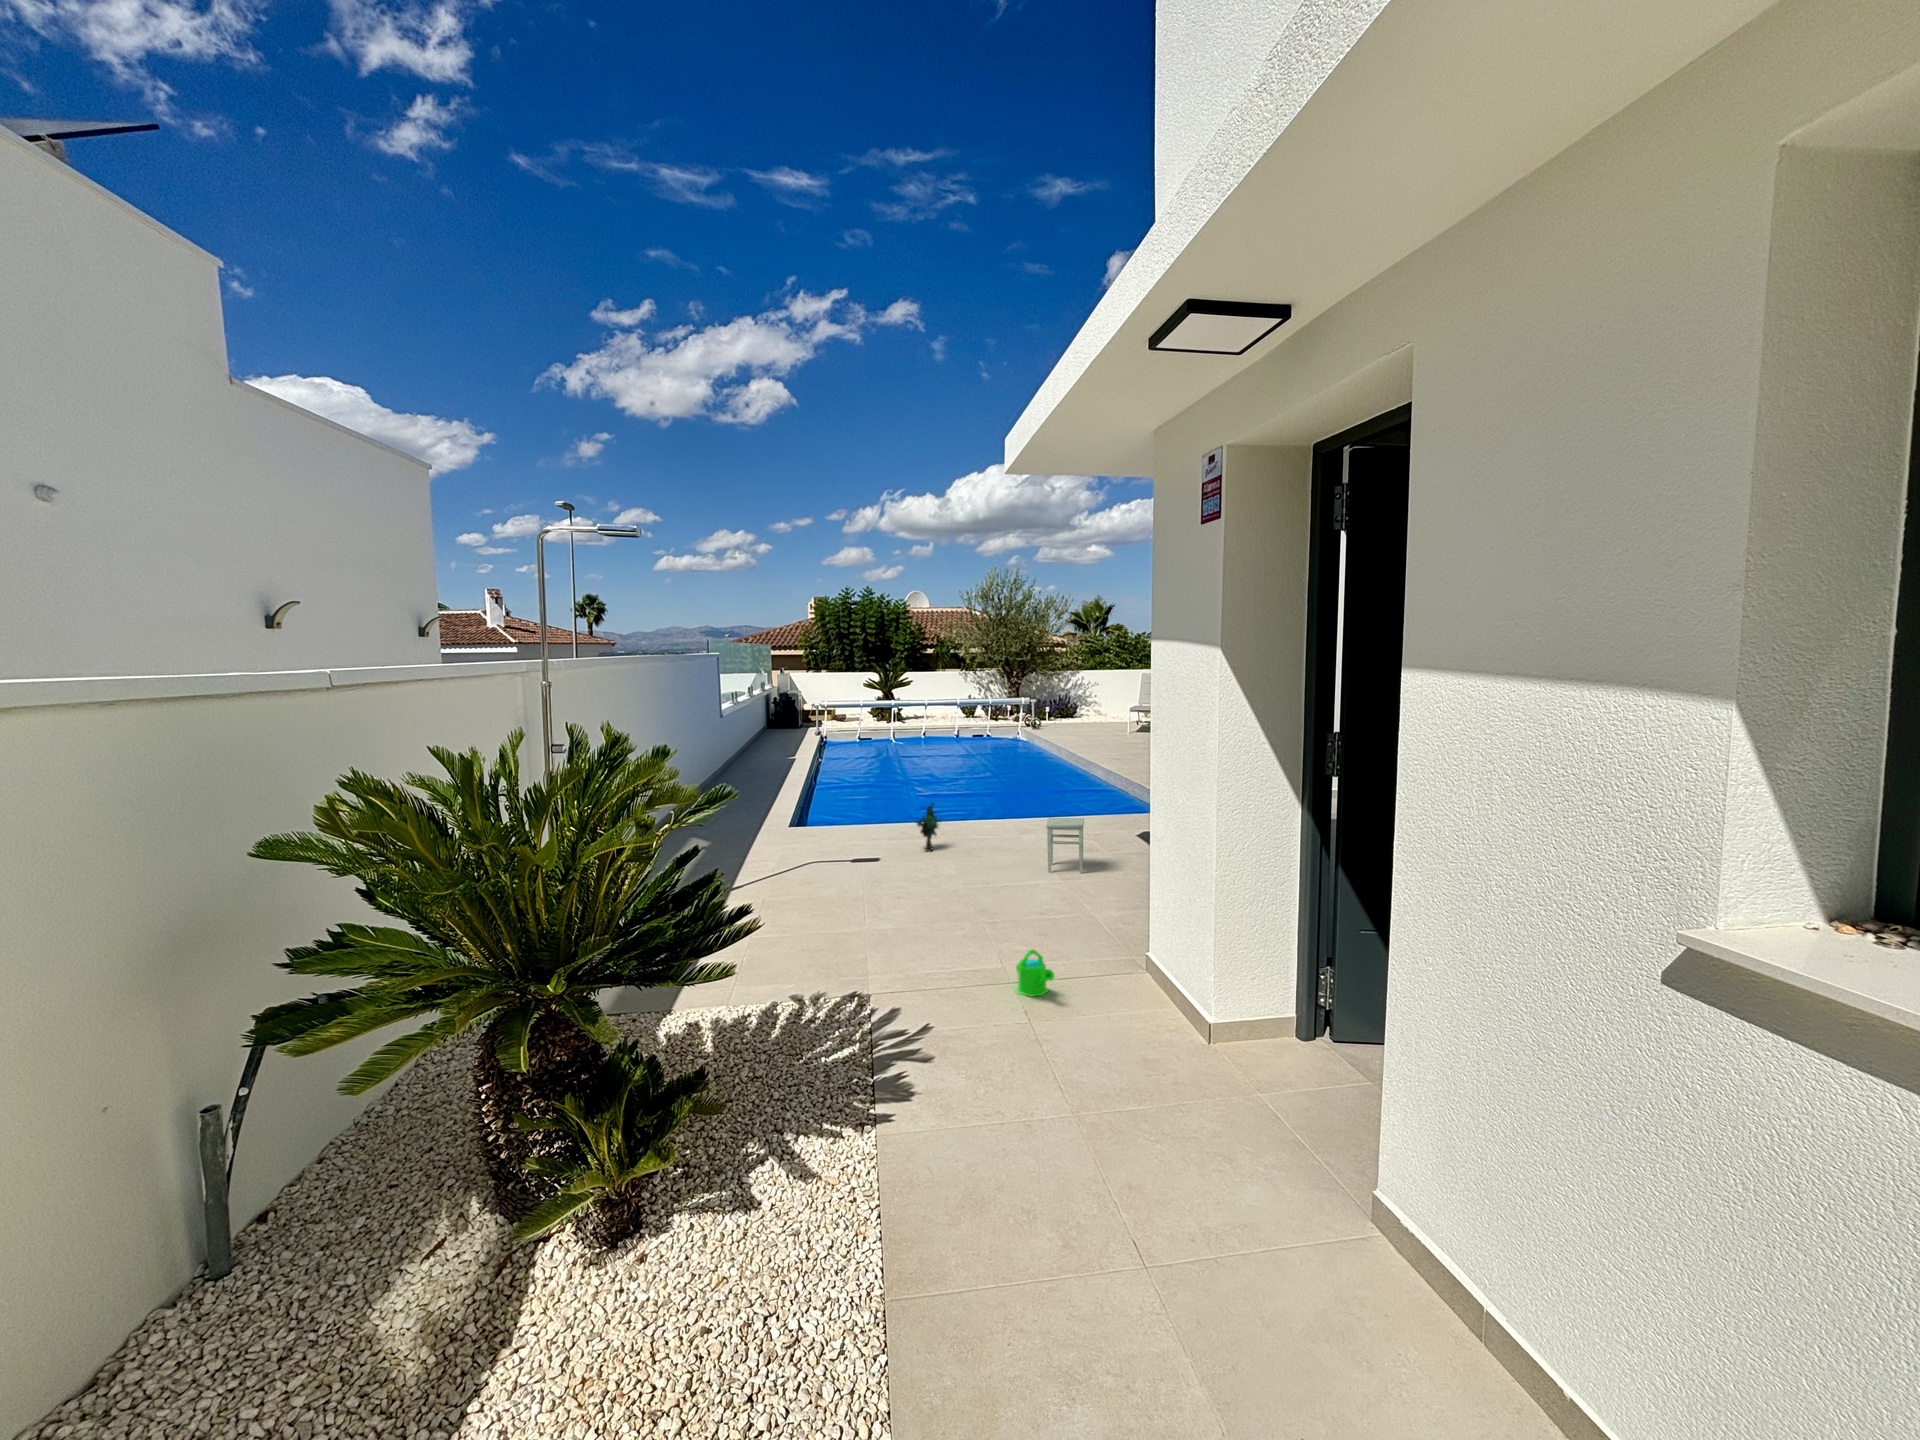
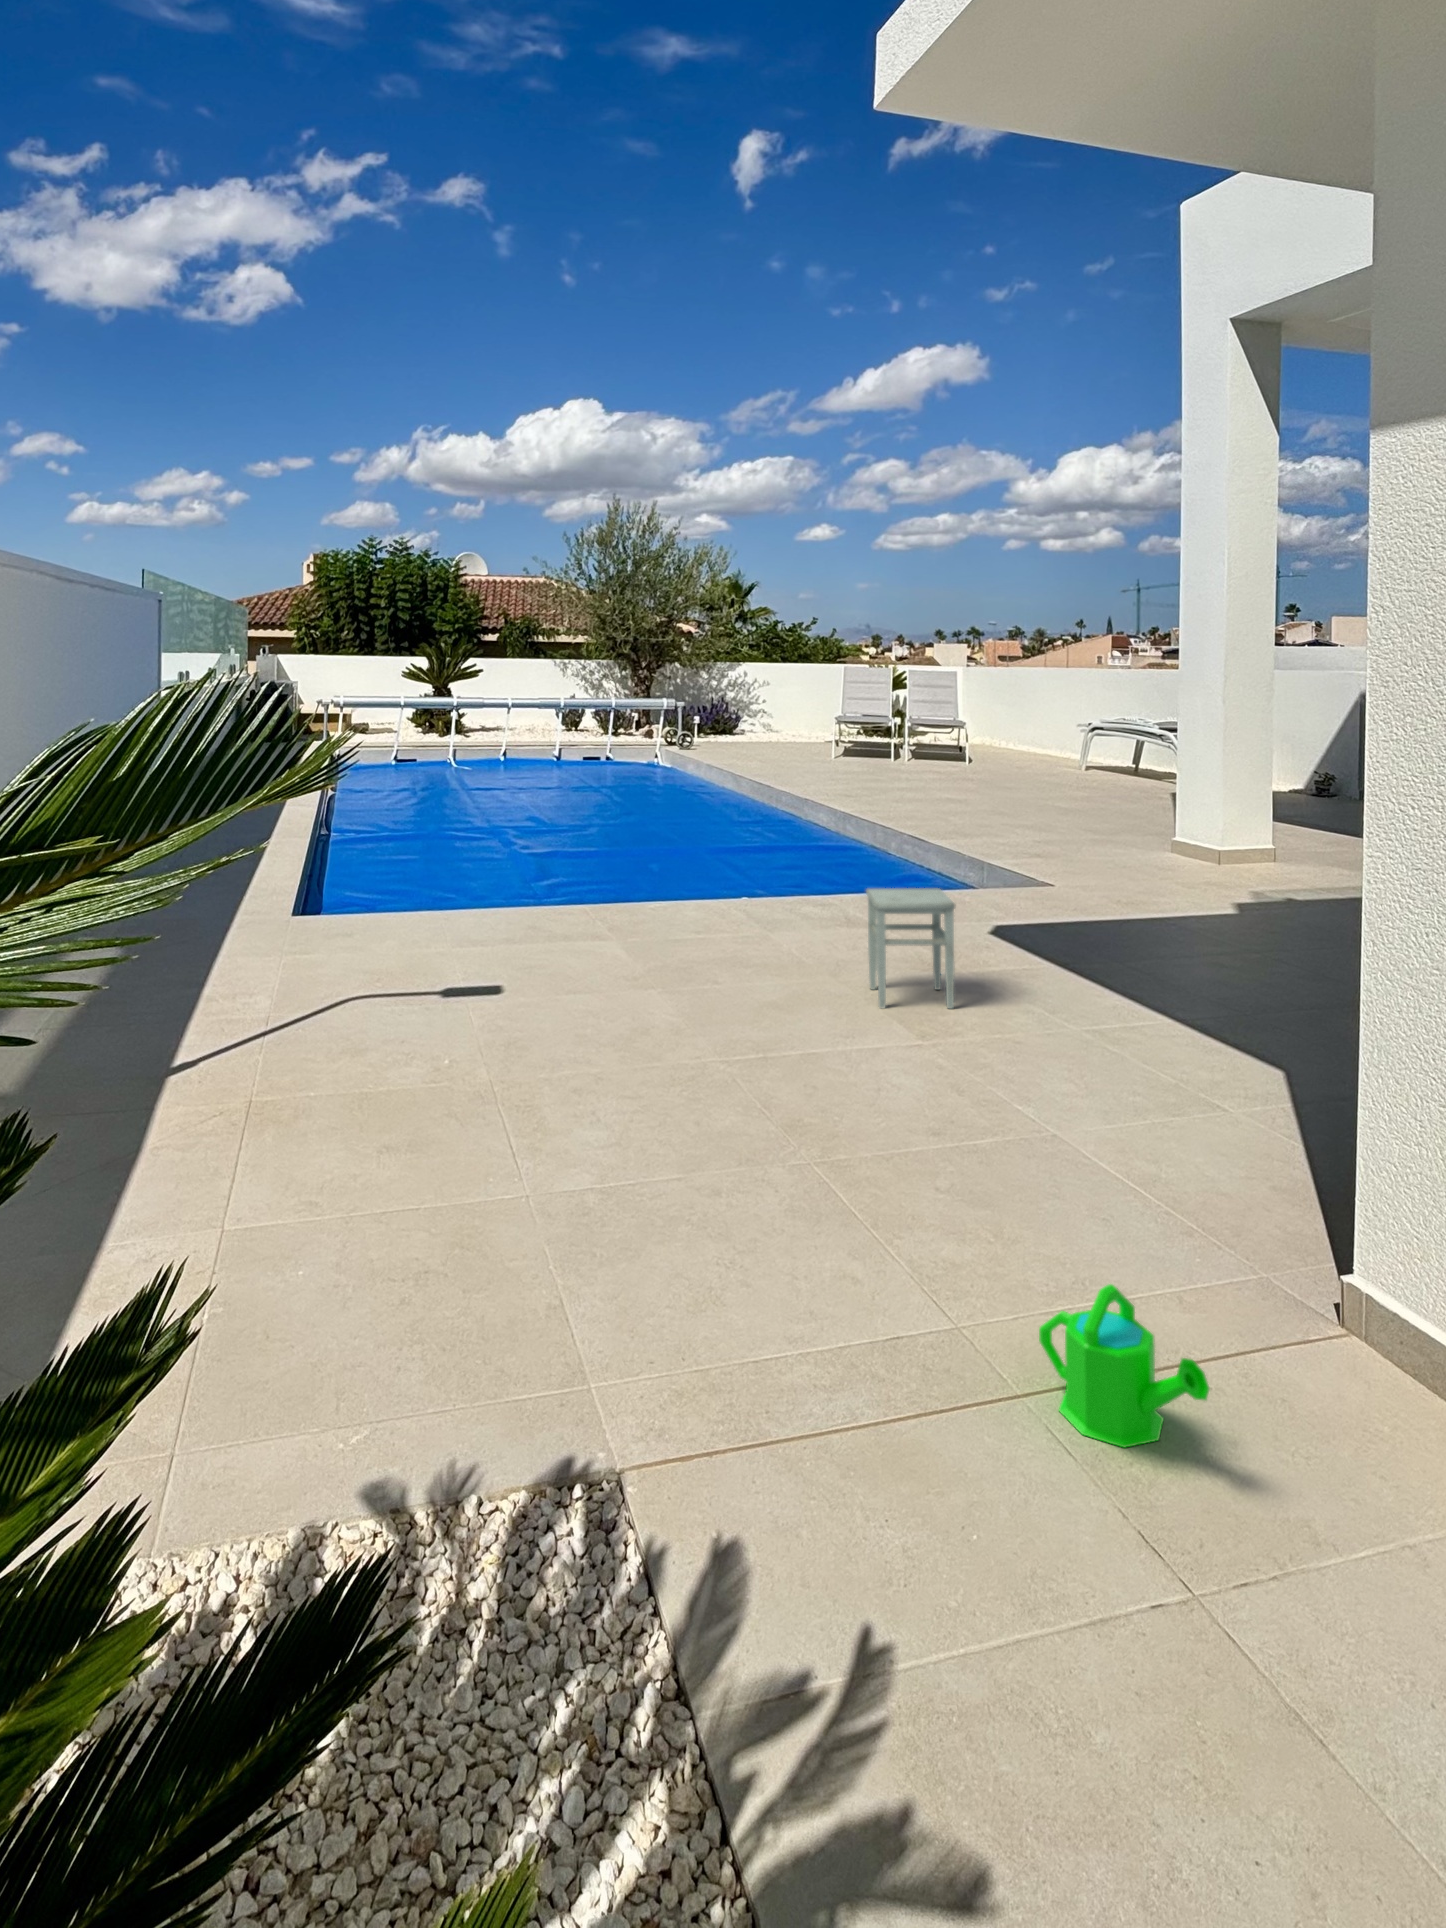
decorative plant: present [916,803,941,852] -> none [568,860,625,965]

